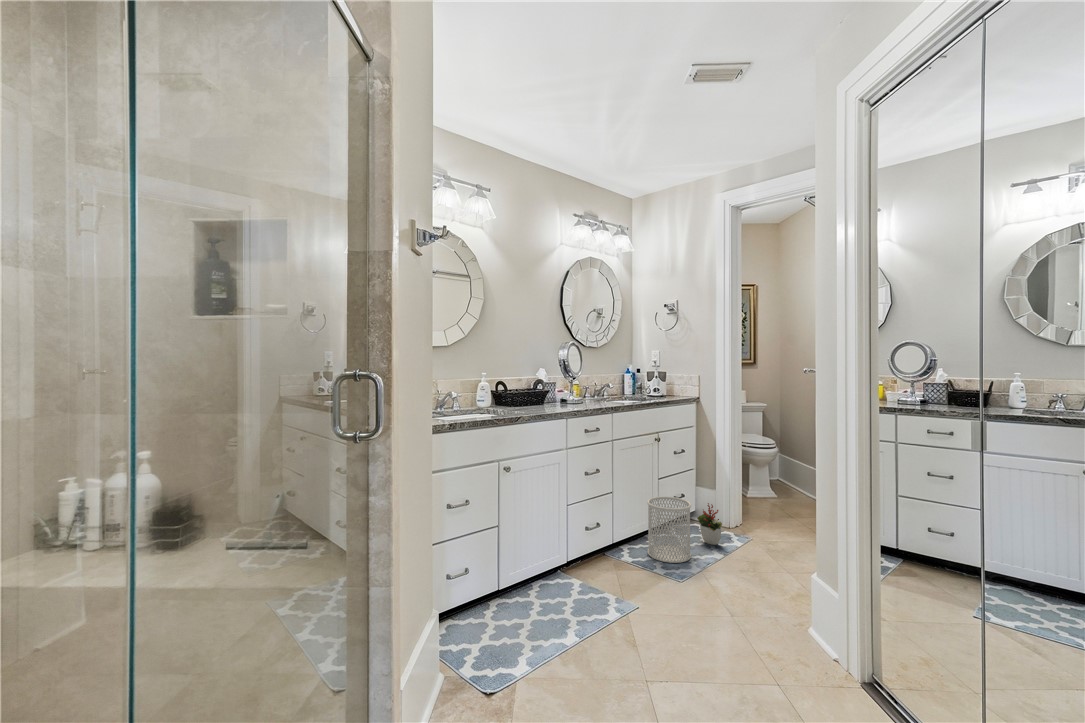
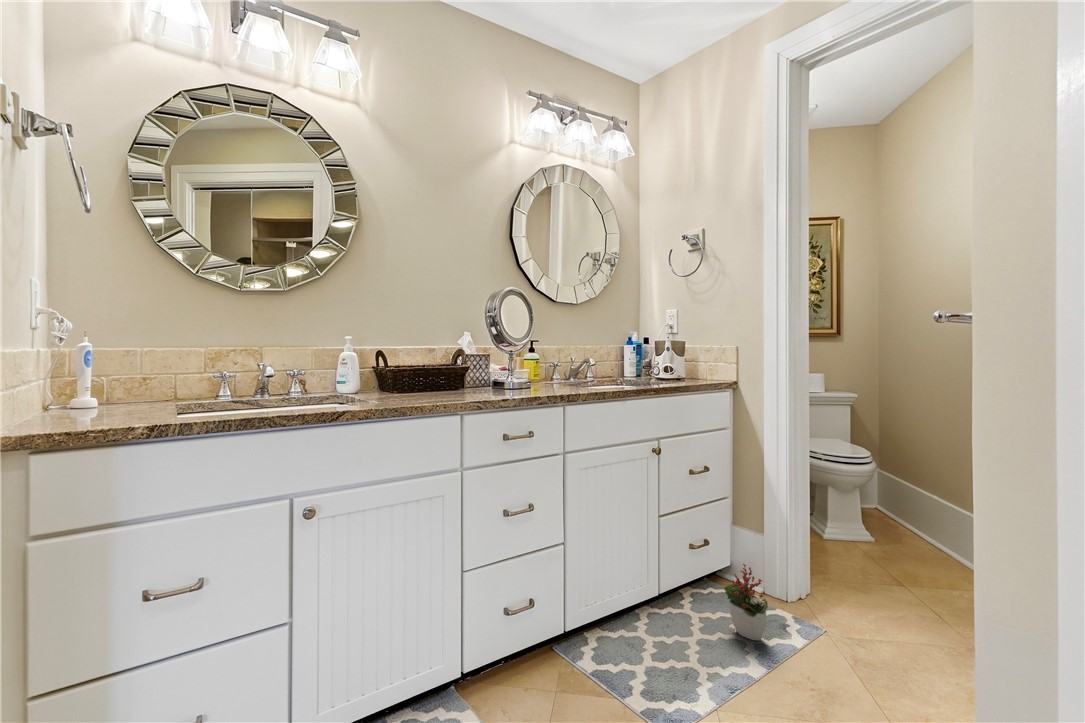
wastebasket: present [647,497,691,563] -> none [626,550,705,683]

